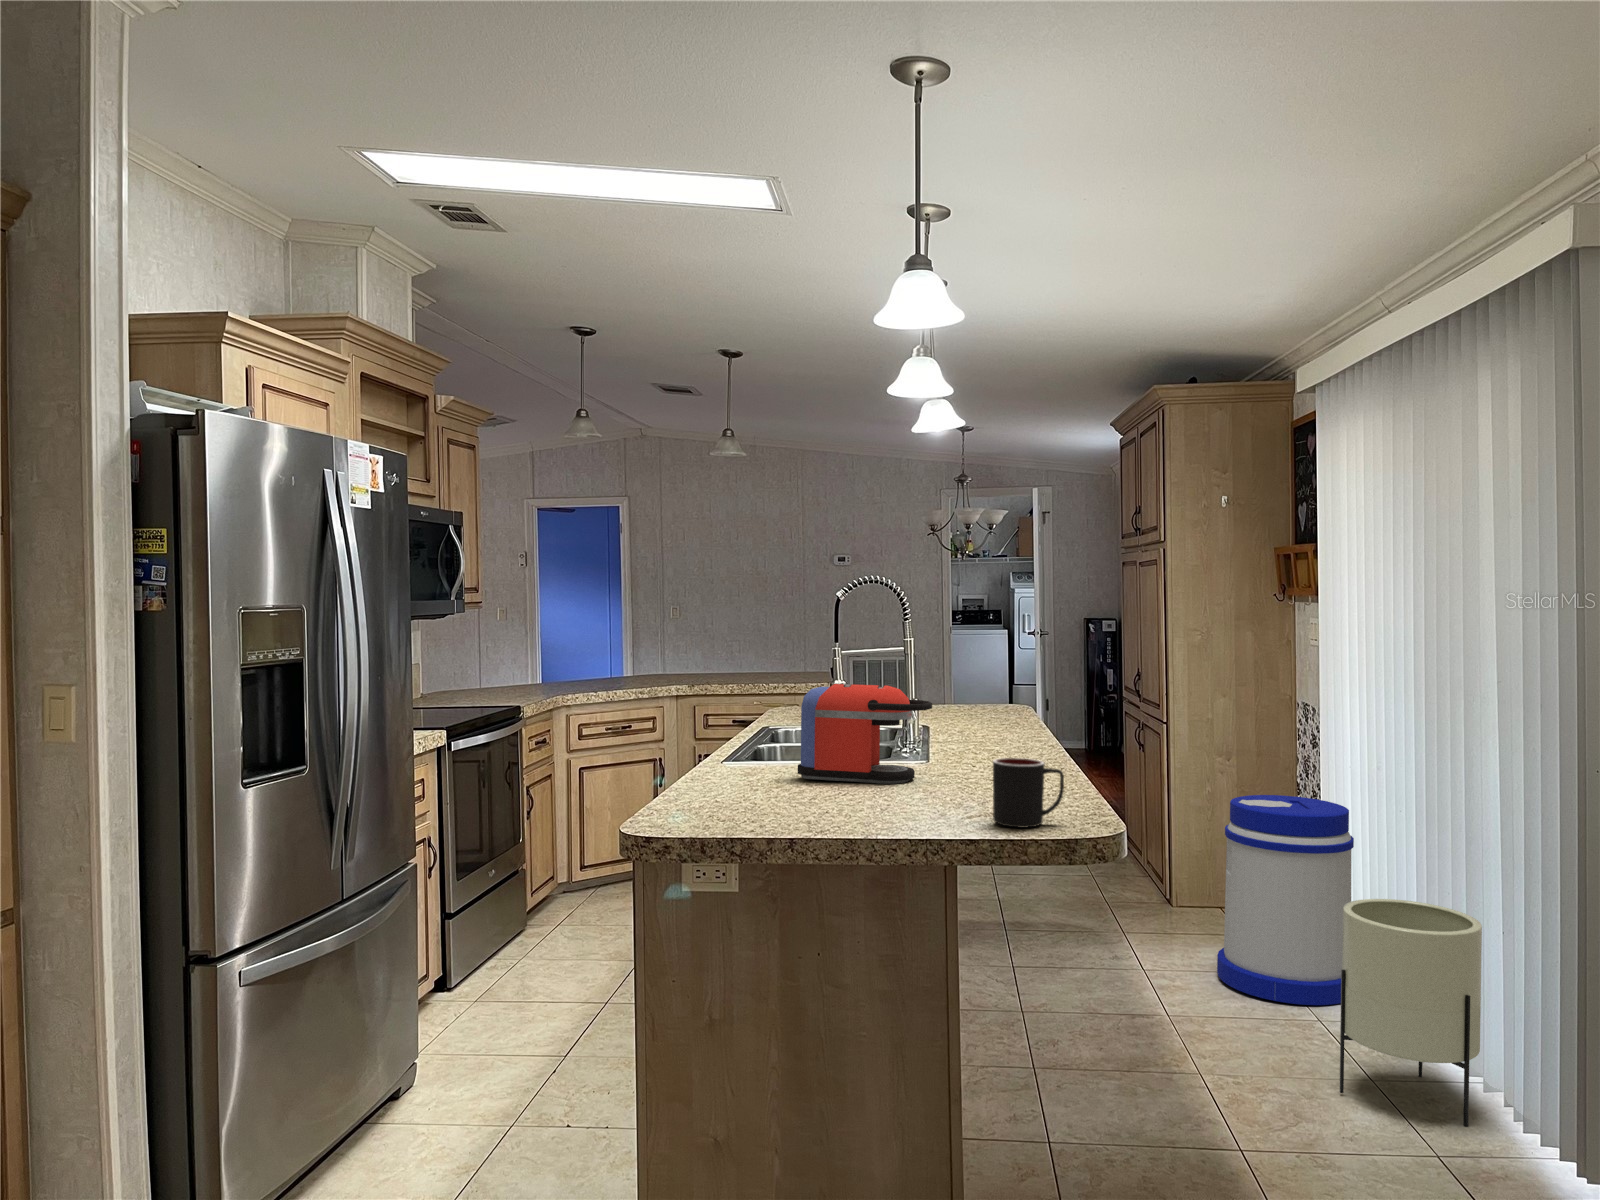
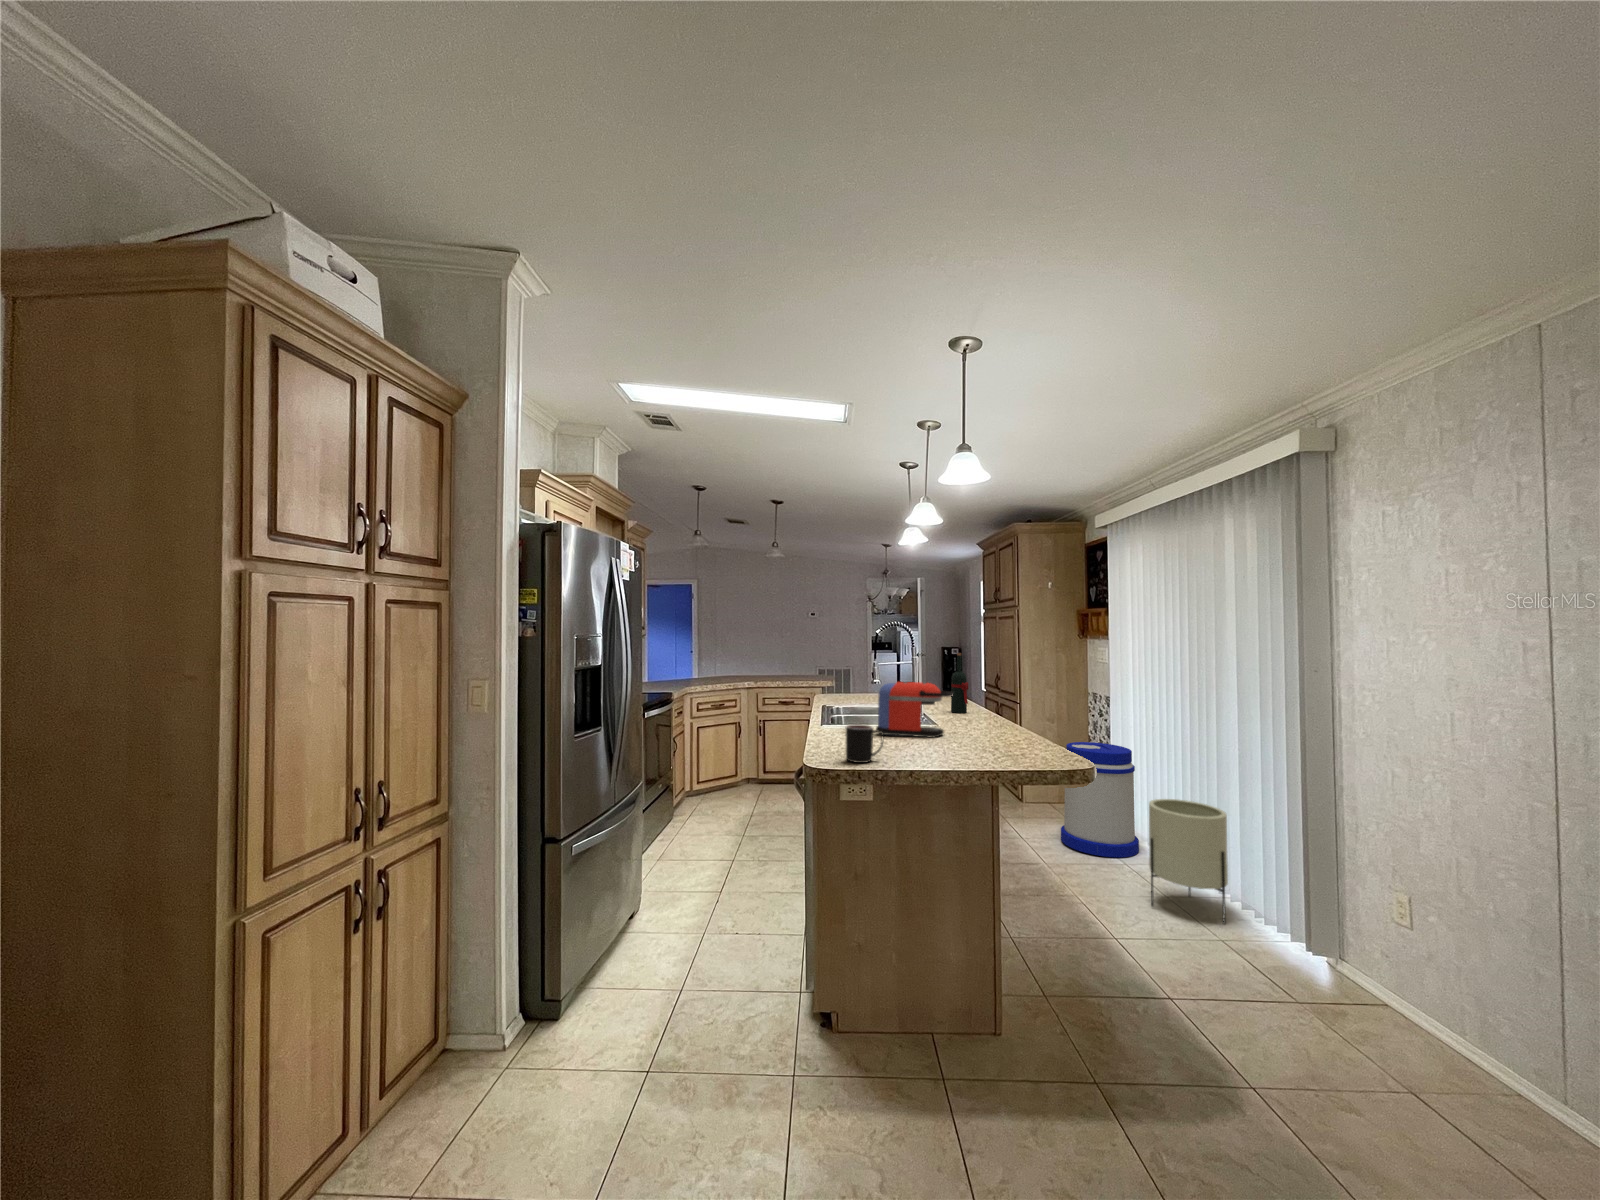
wine bottle: none [980,631,1010,741] -> present [951,653,968,713]
mug: present [993,758,1064,828] -> present [846,724,884,763]

